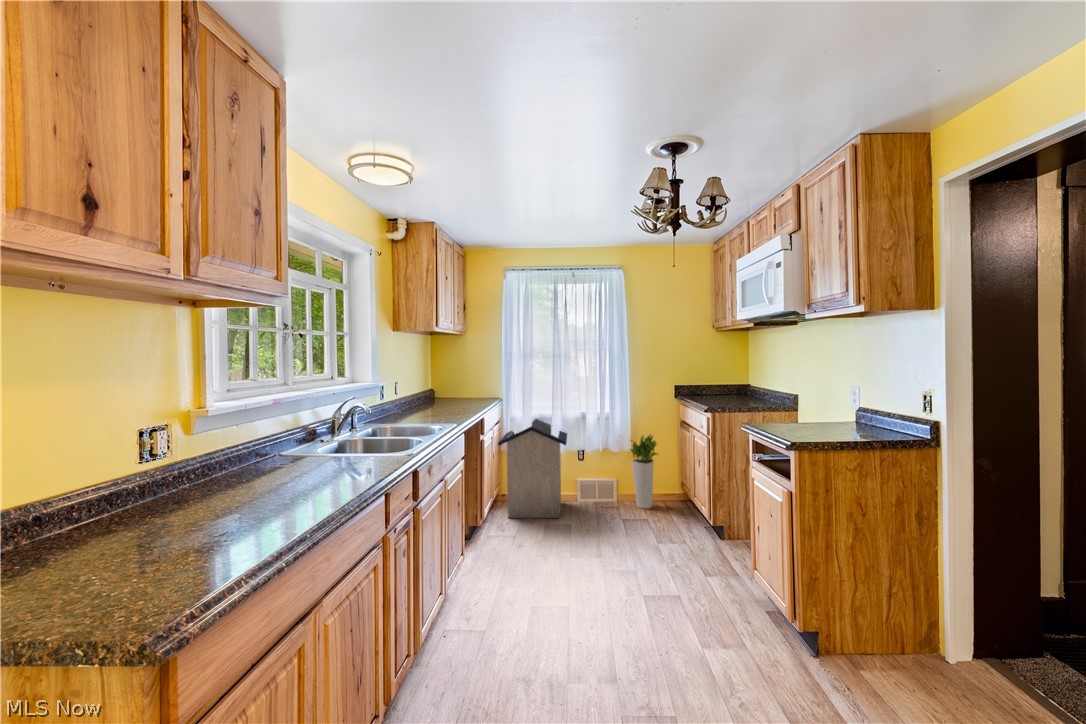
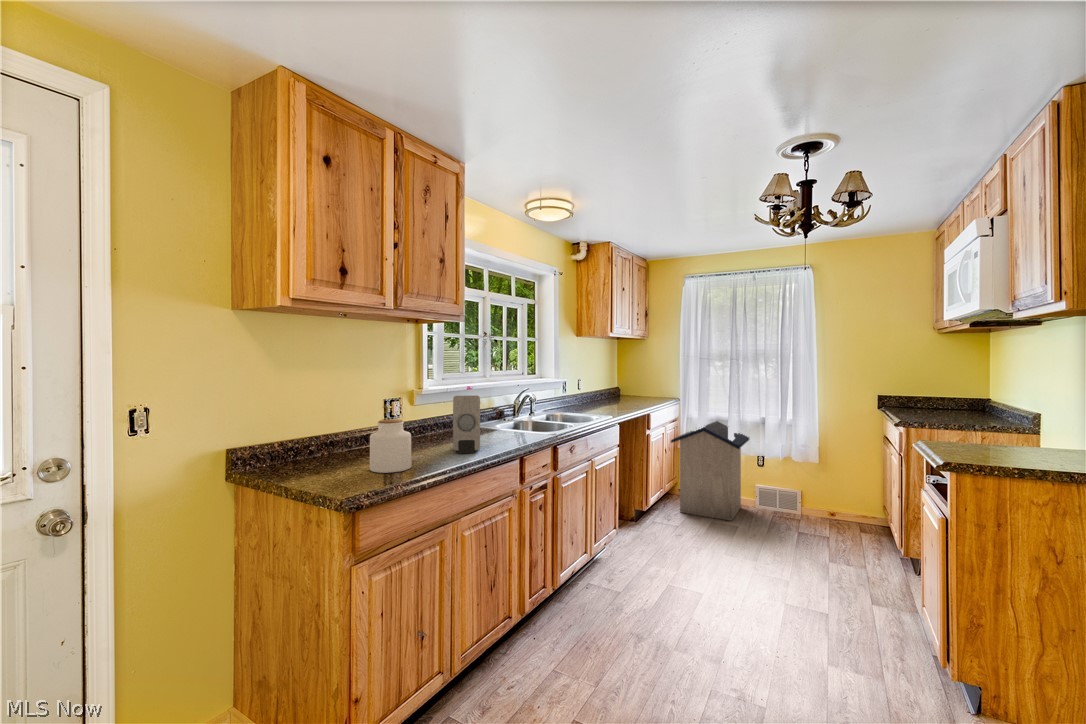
soap dispenser: none [283,414,334,502] -> present [453,395,480,453]
planter: present [630,435,658,509] -> none [814,446,857,528]
jar: none [155,465,239,564] -> present [370,419,411,473]

